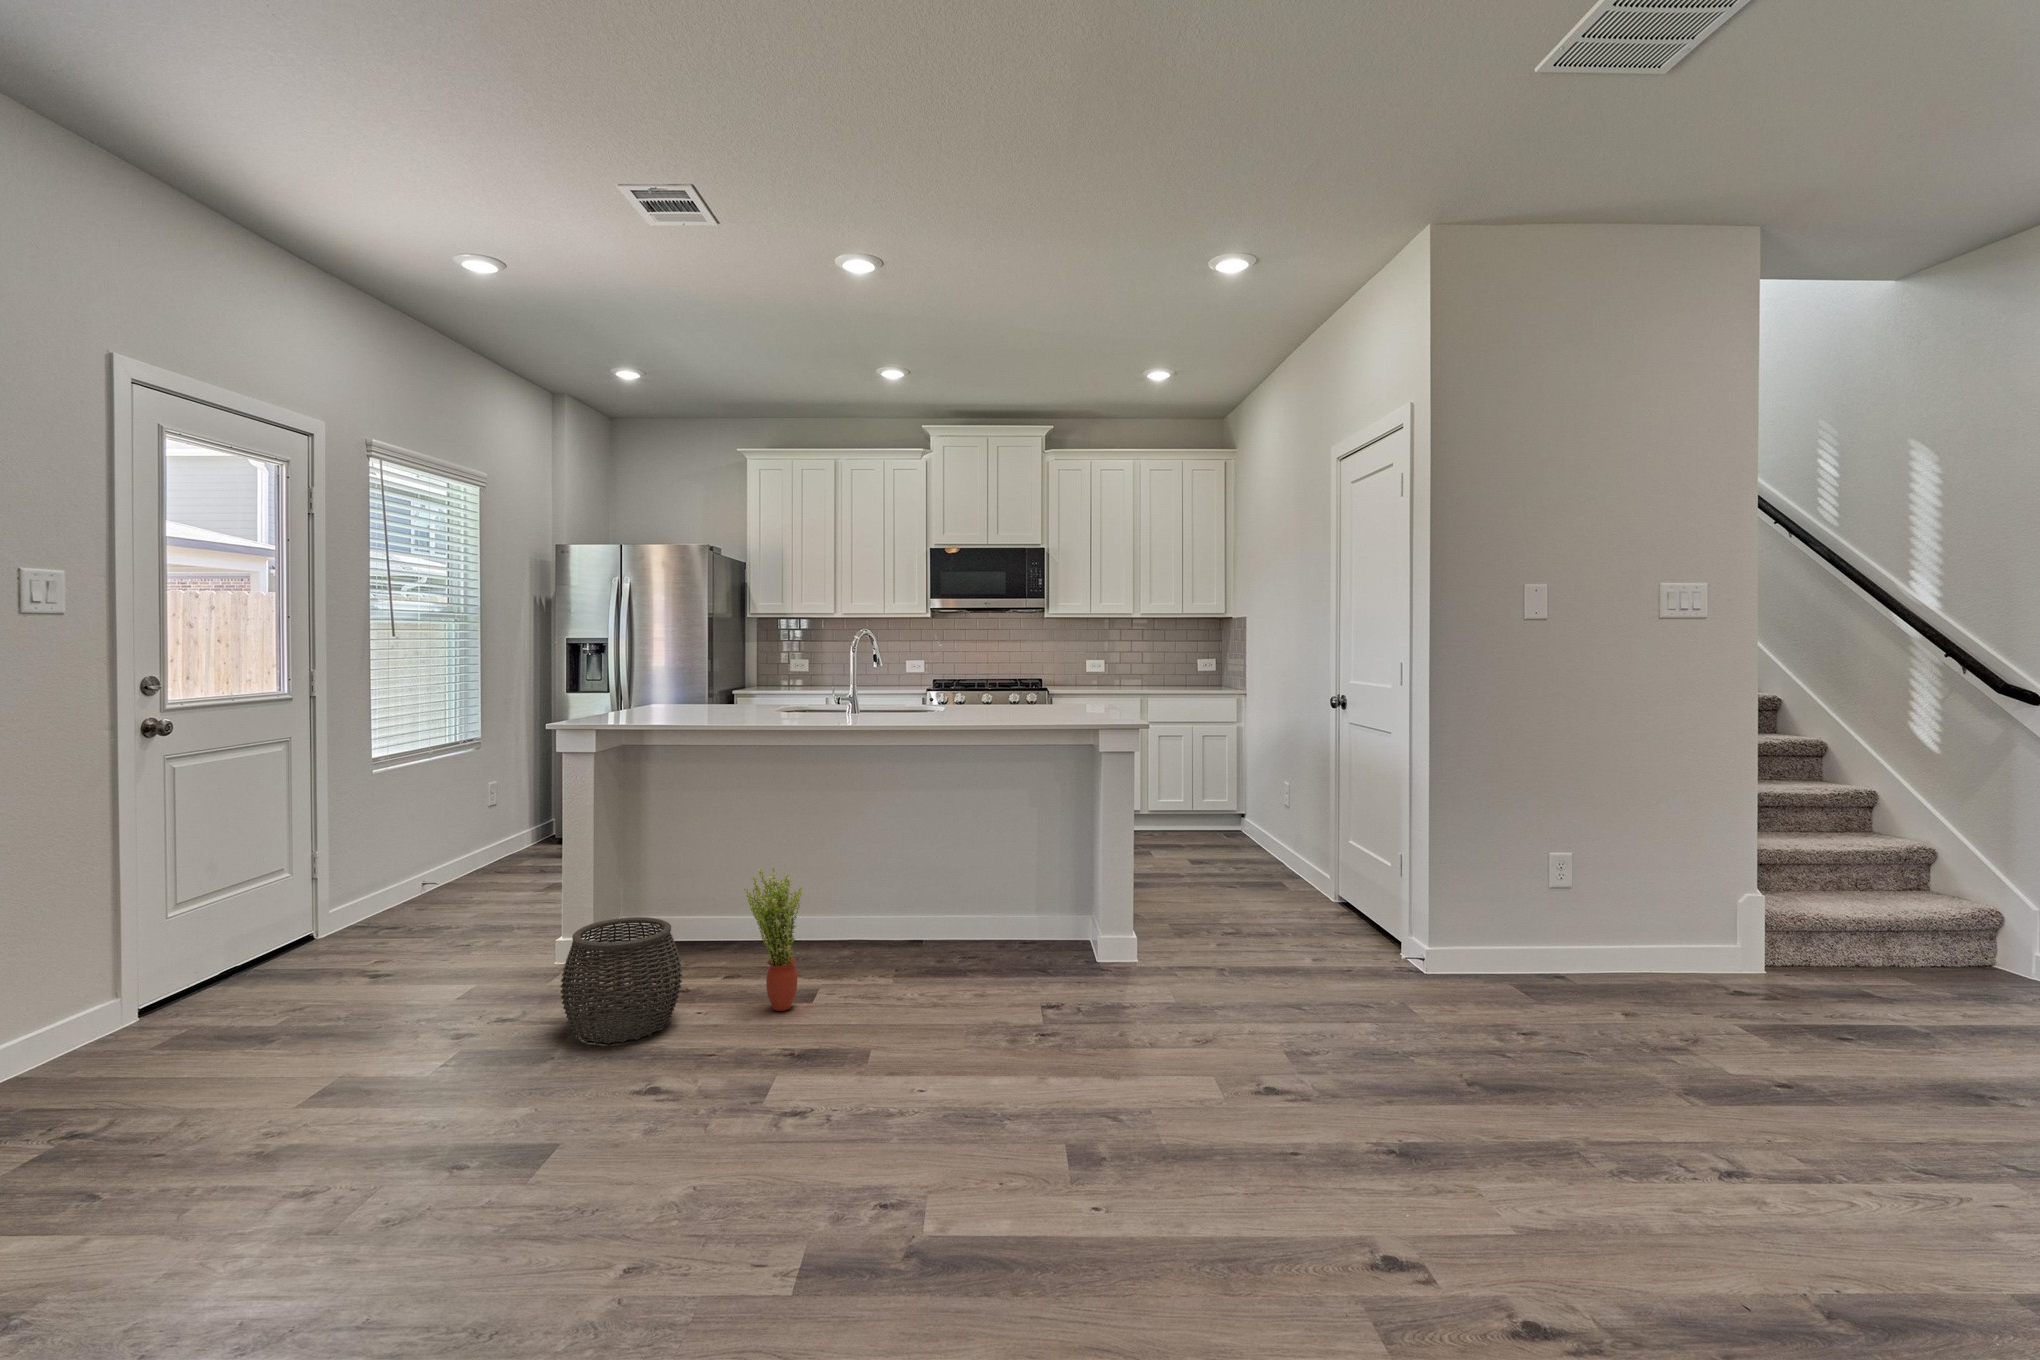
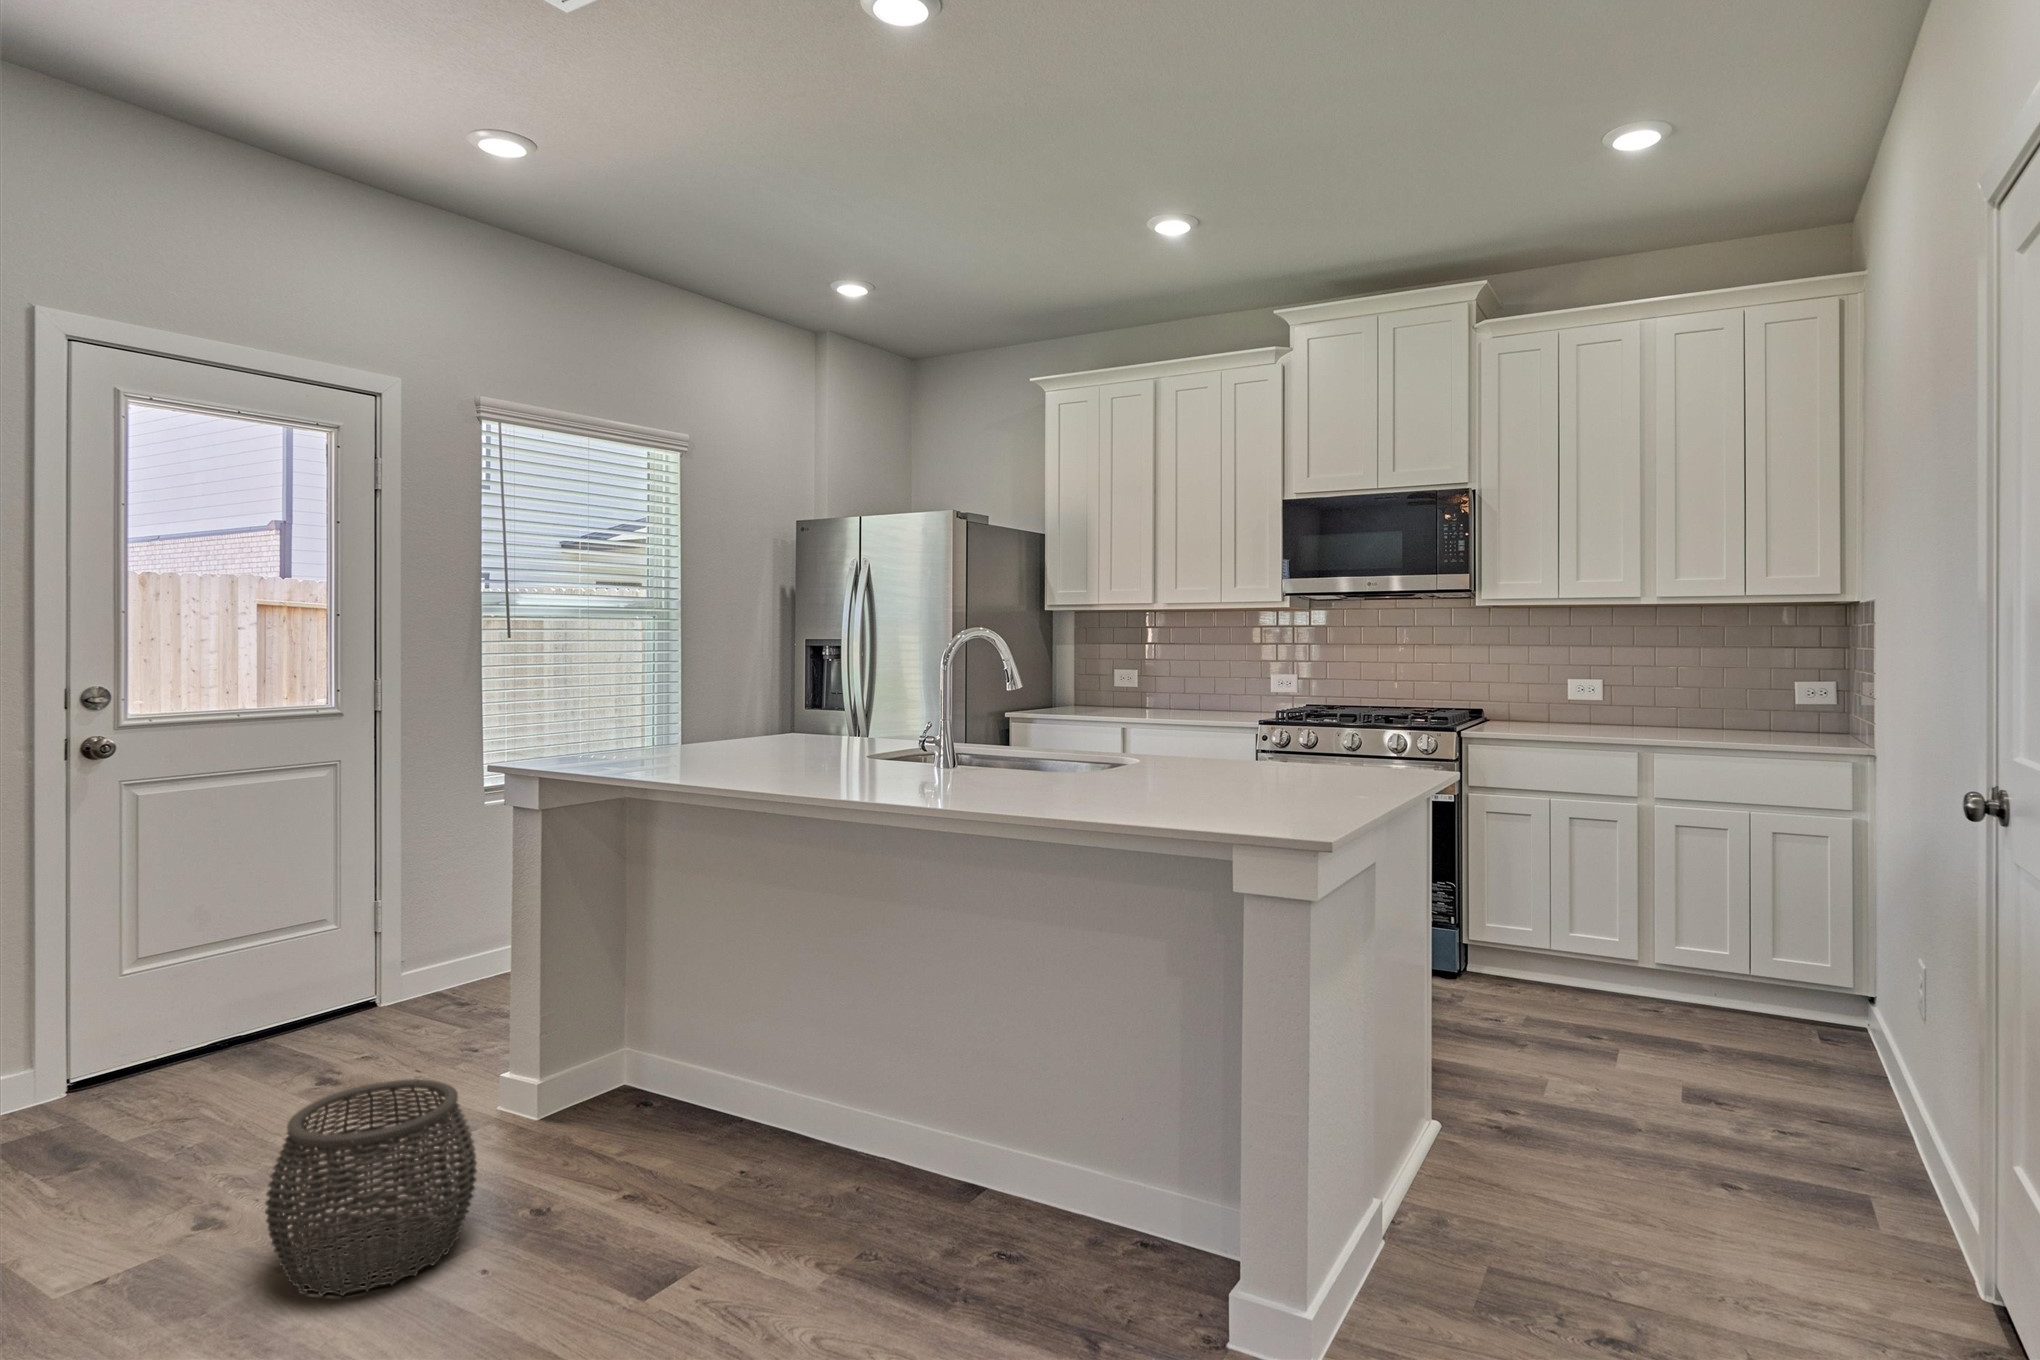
potted plant: present [744,868,803,1011] -> none [534,1037,630,1293]

